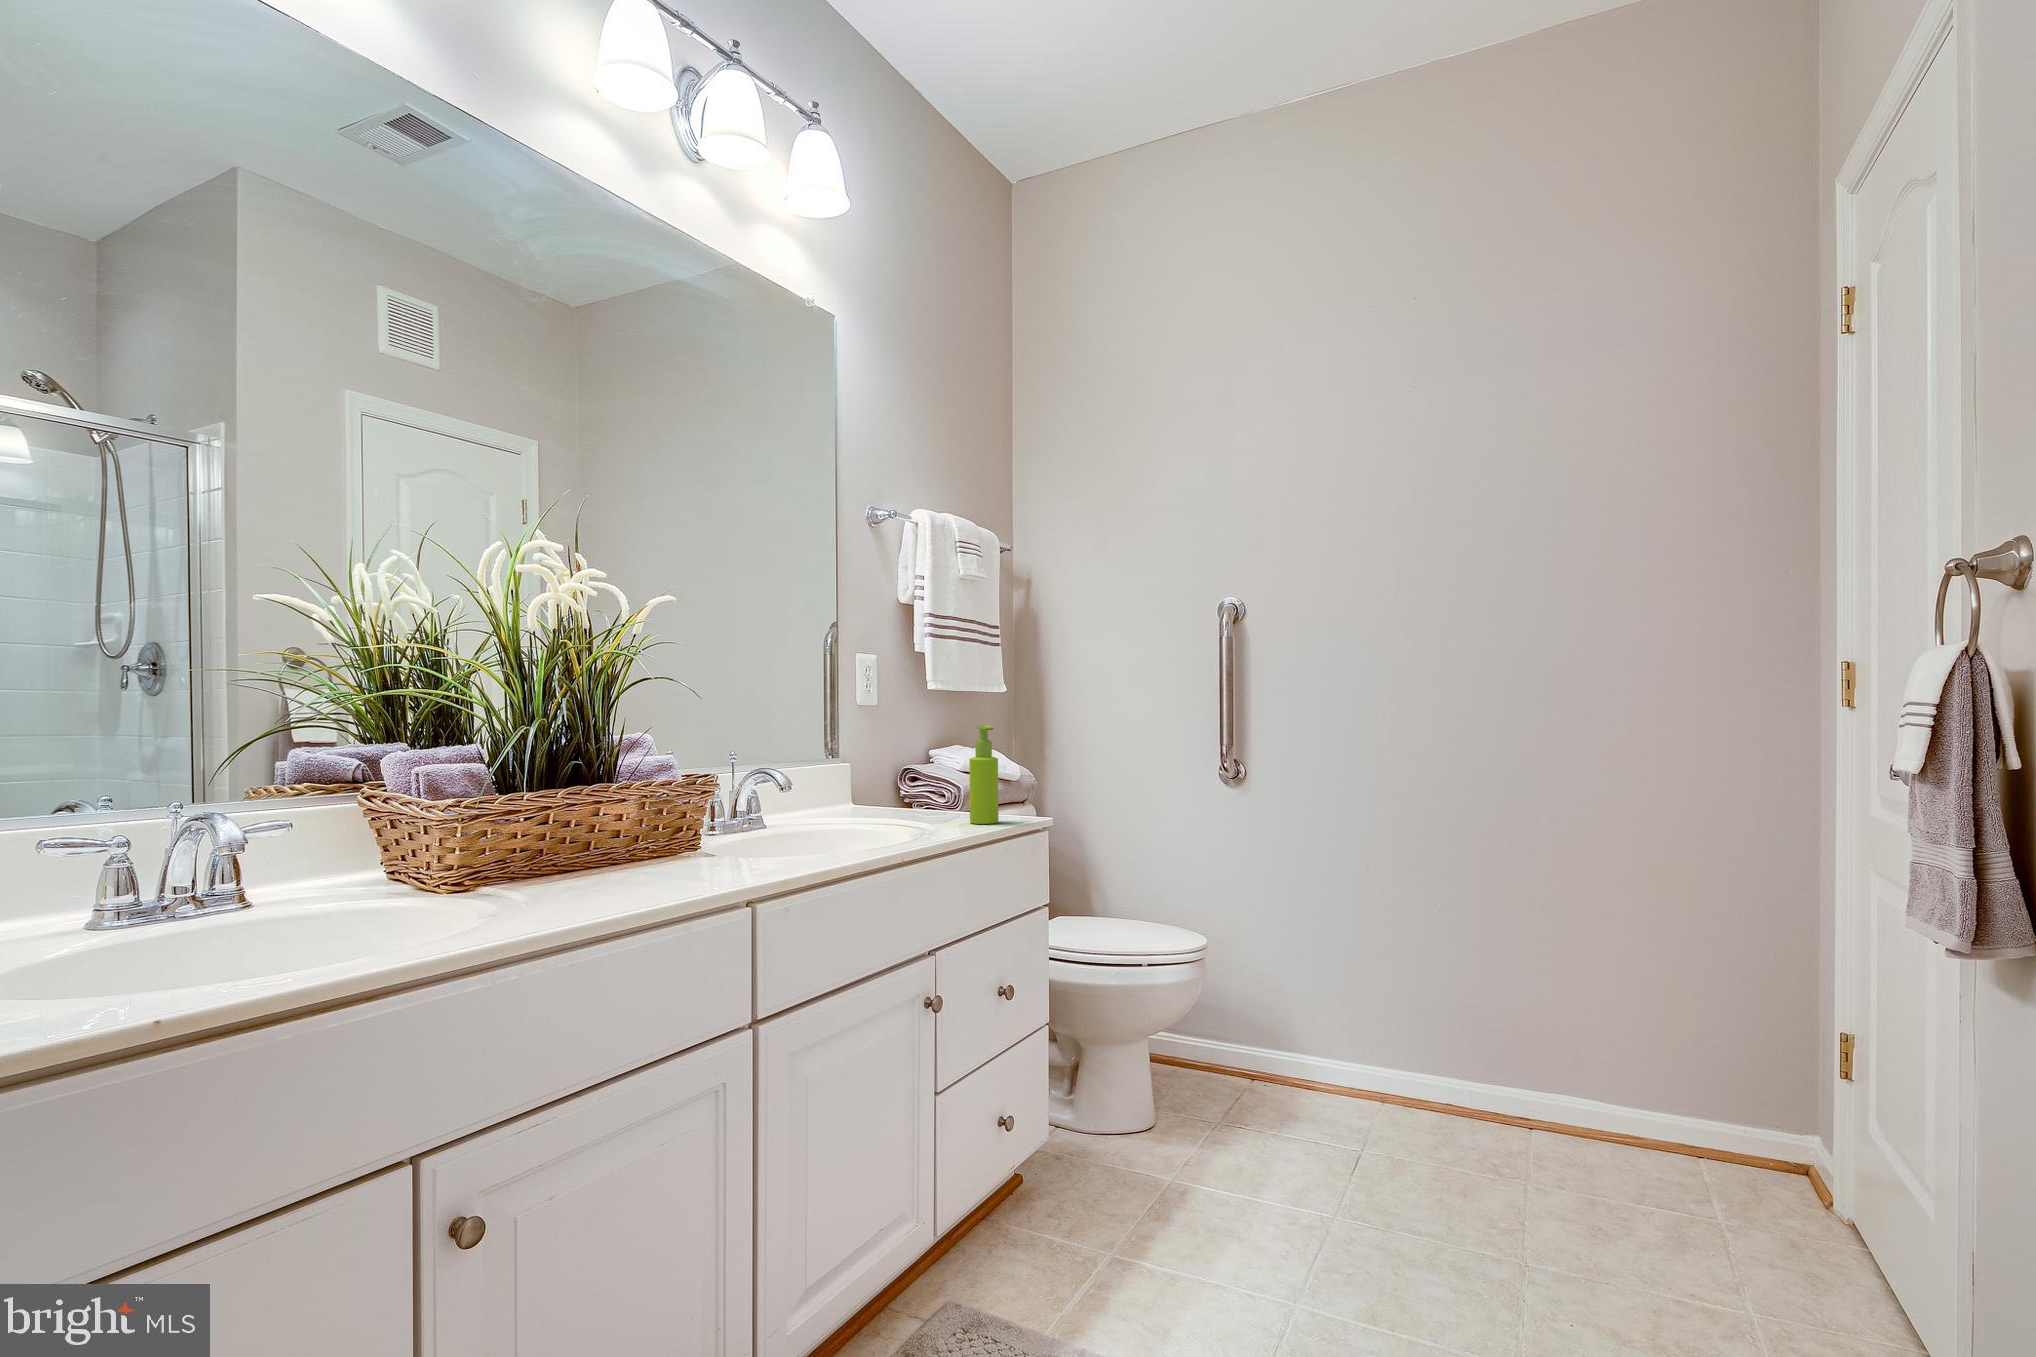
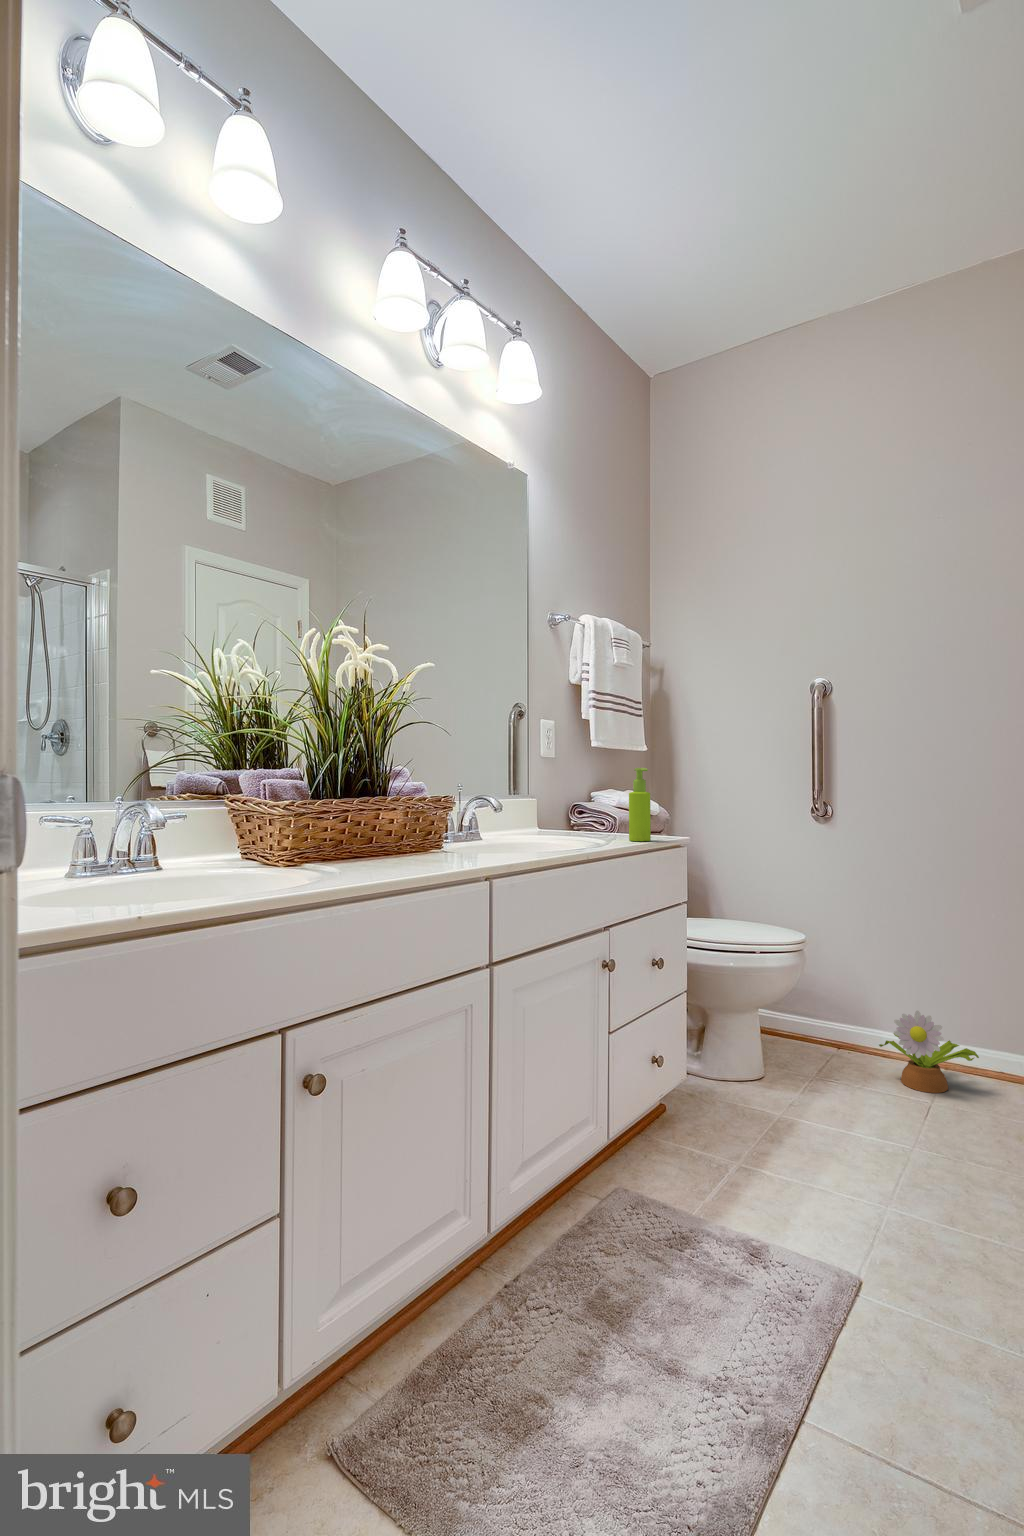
decorative plant: none [1295,1027,1414,1131] -> present [879,1010,979,1093]

